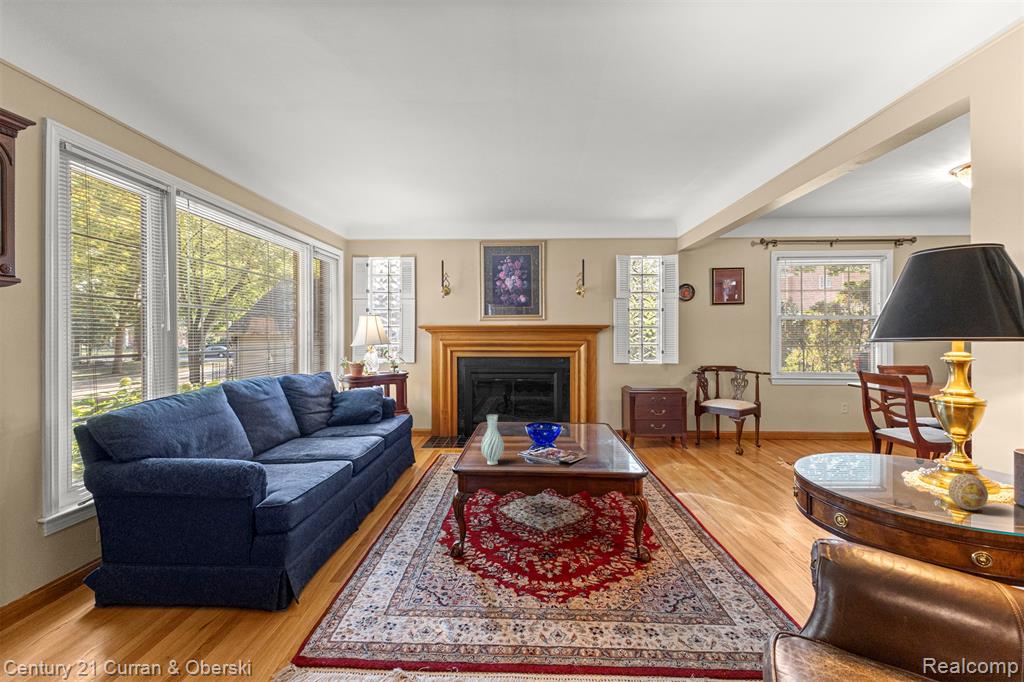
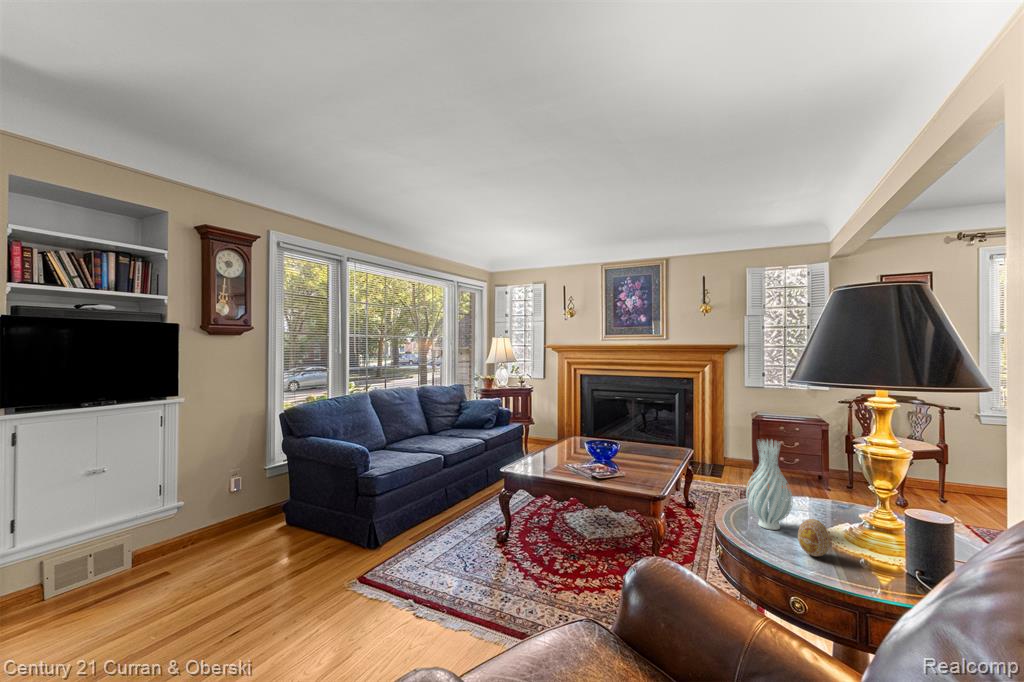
vase: present [481,415,504,465] -> present [746,440,793,530]

